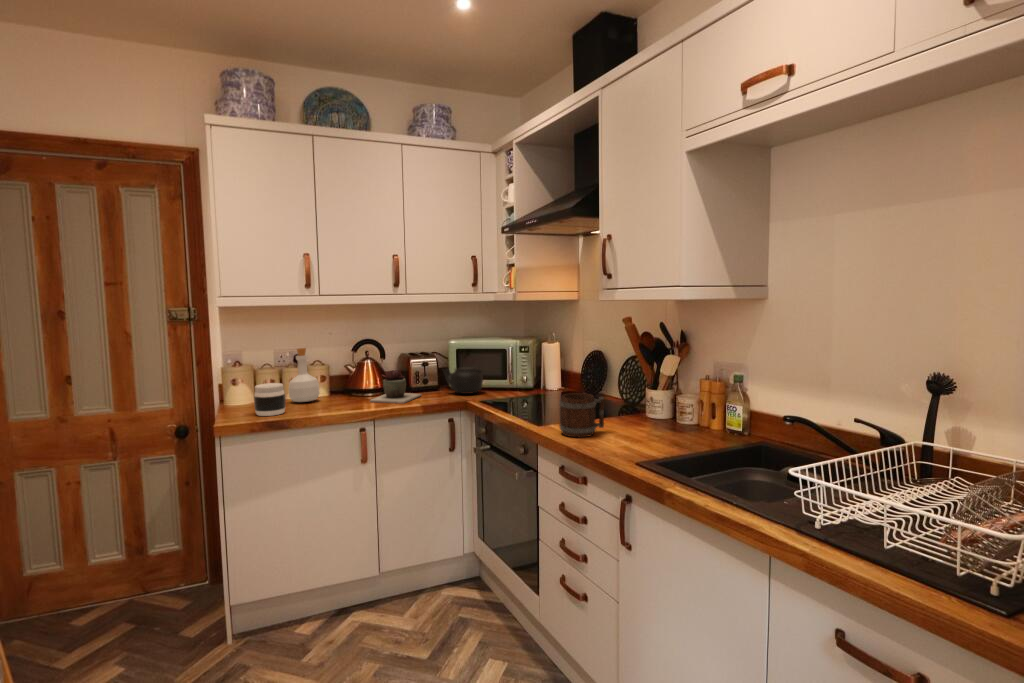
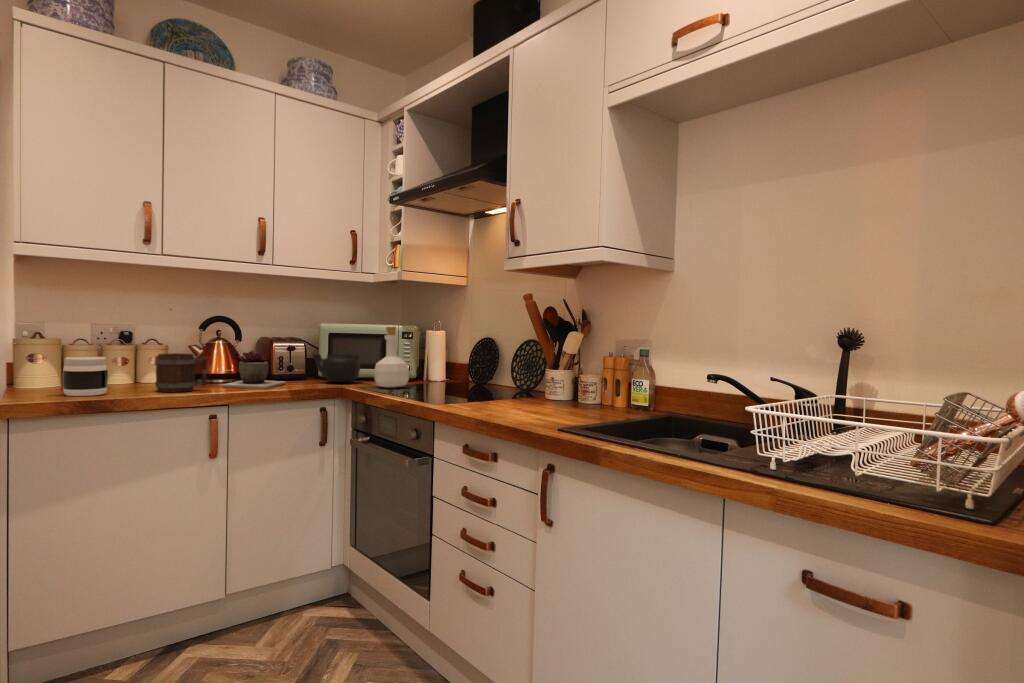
bottle: present [289,348,320,402] -> present [375,327,409,388]
mug: present [559,393,604,437] -> present [155,353,207,392]

